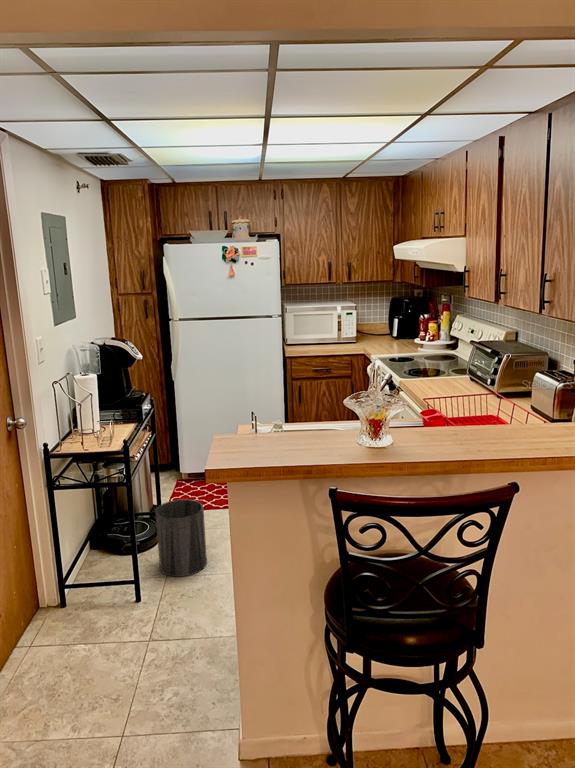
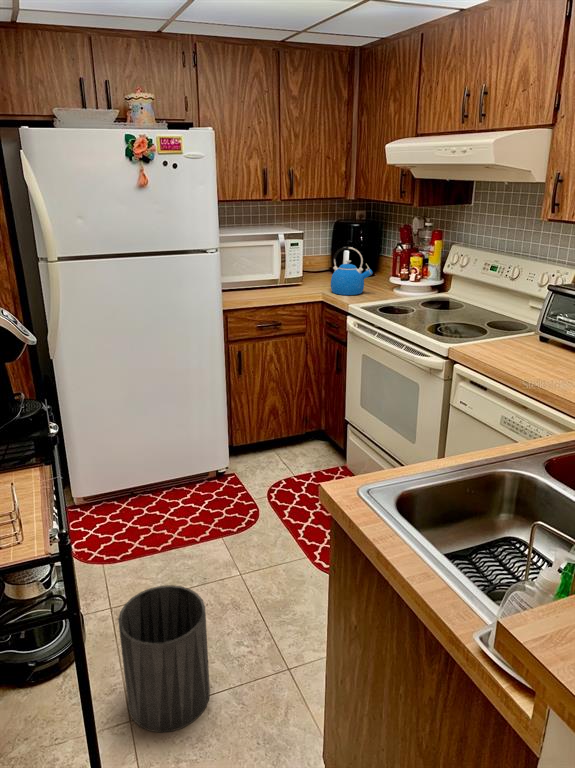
kettle: none [372,315,400,350] -> present [331,247,373,295]

